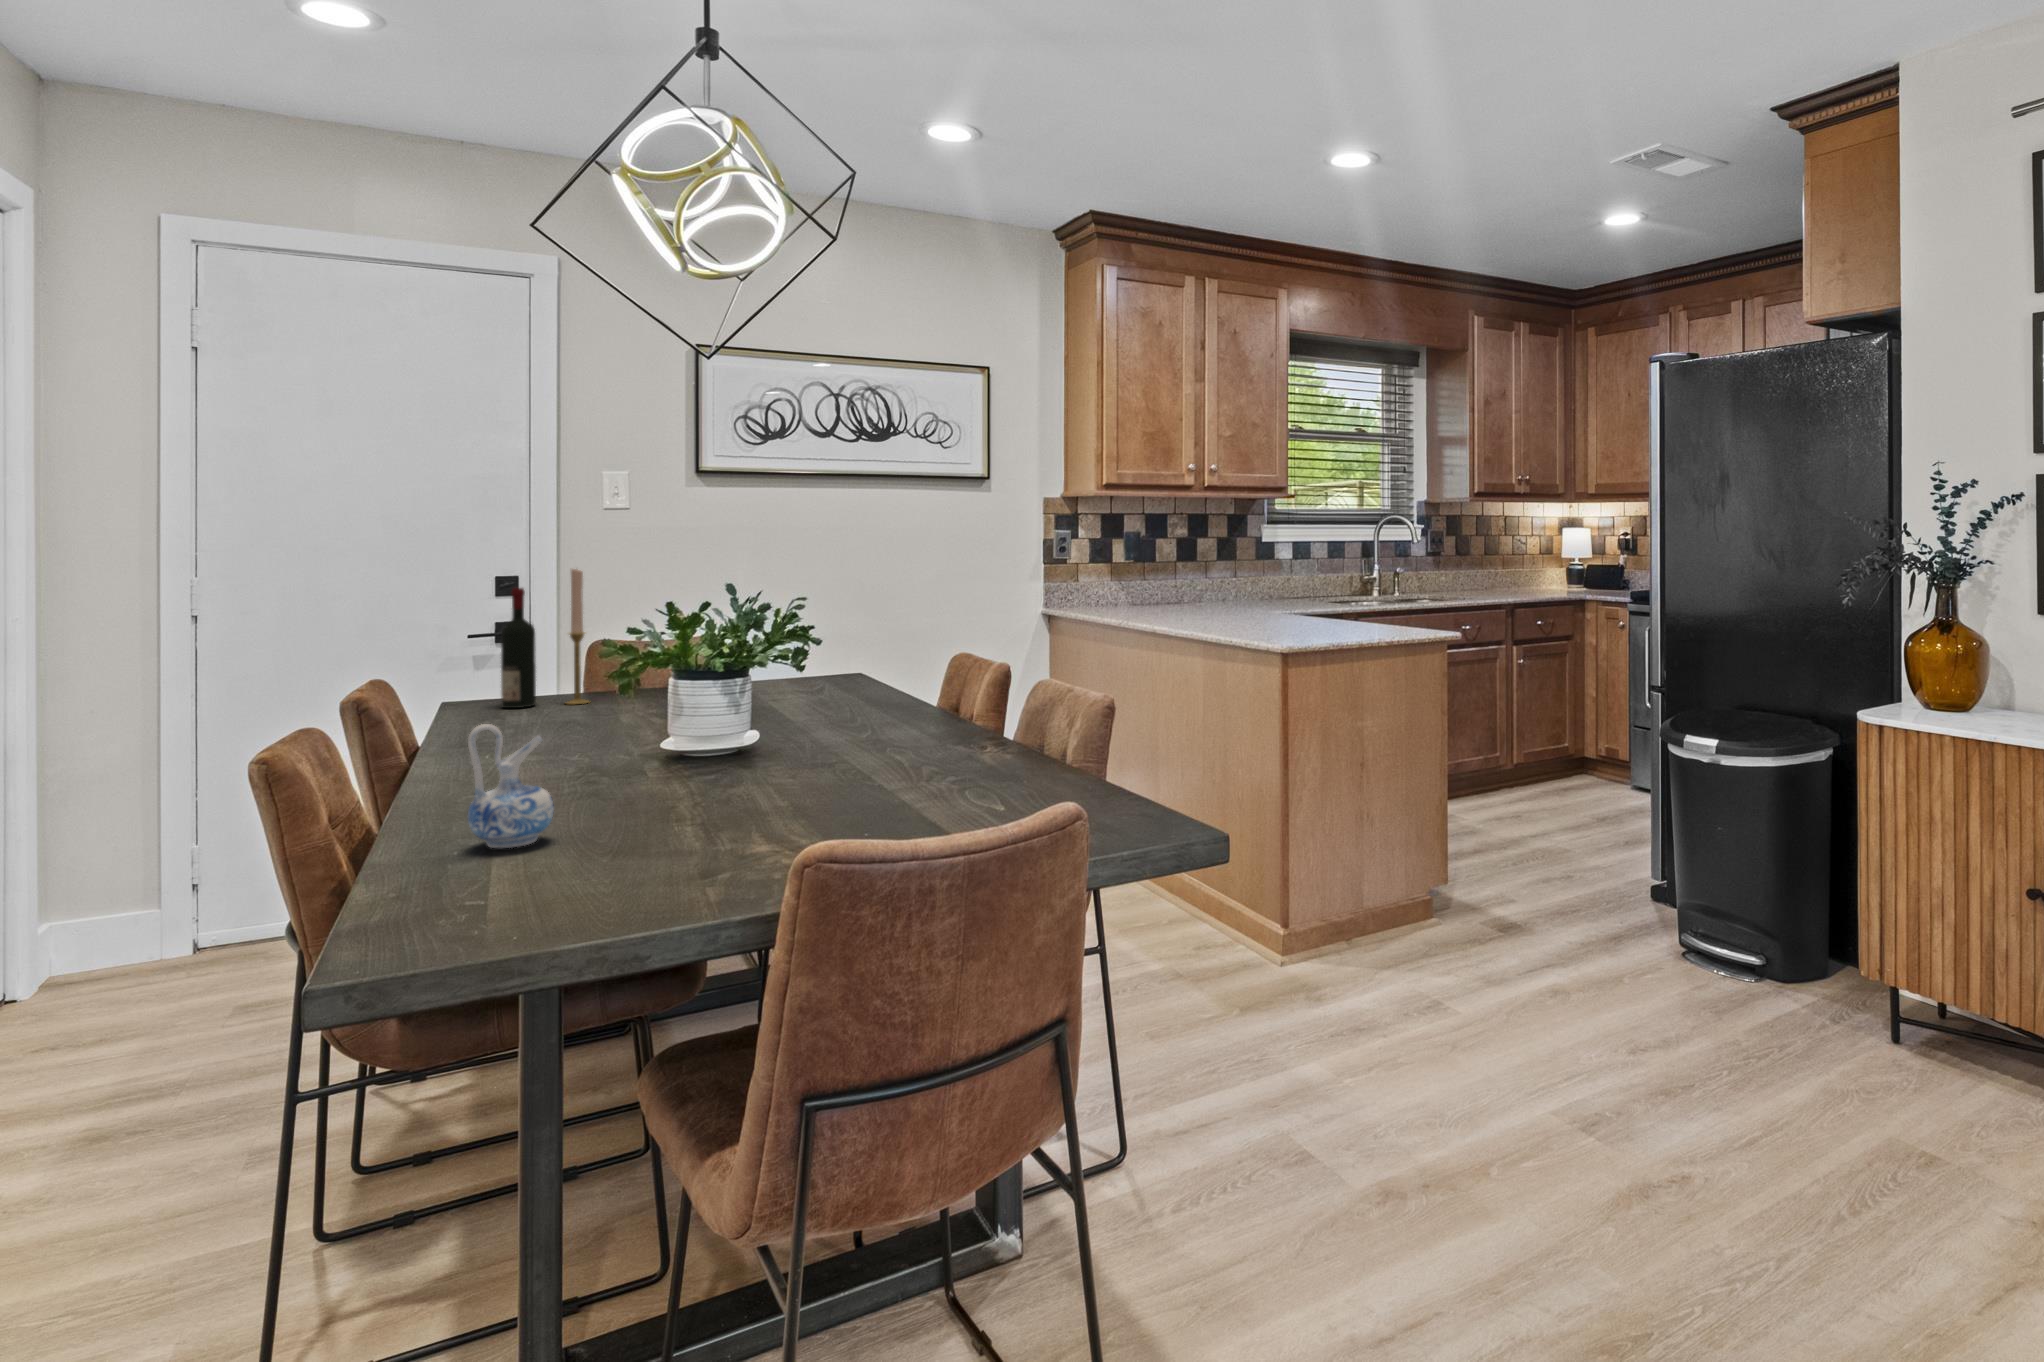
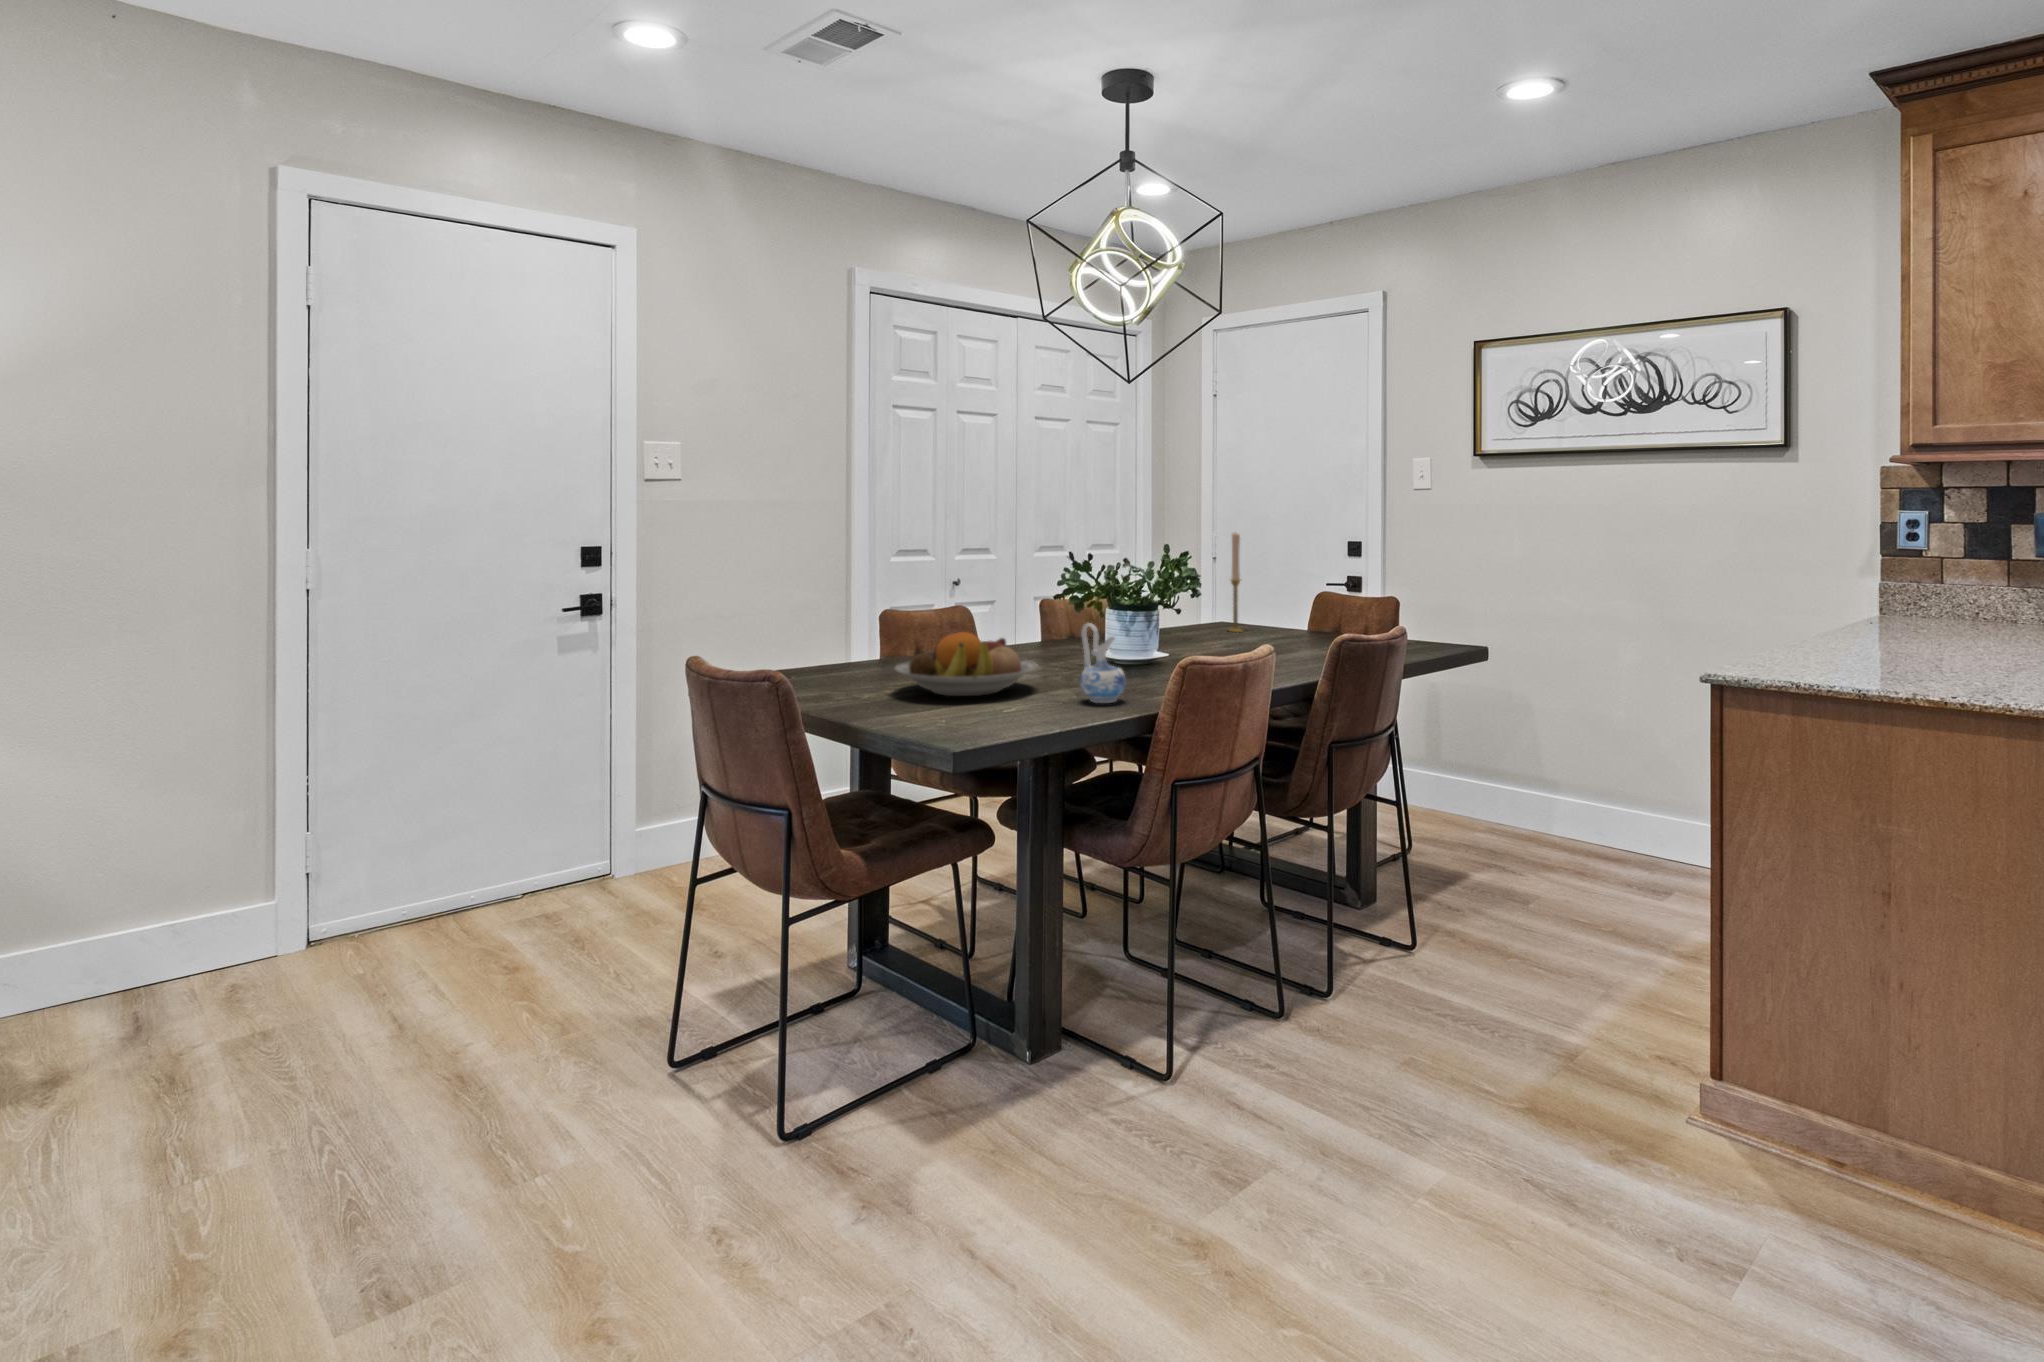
wine bottle: present [501,588,536,708] -> none [1199,545,1219,628]
fruit bowl: none [683,711,904,810] -> present [895,632,1038,696]
ceramic pitcher: present [468,724,554,848] -> present [1080,623,1126,703]

